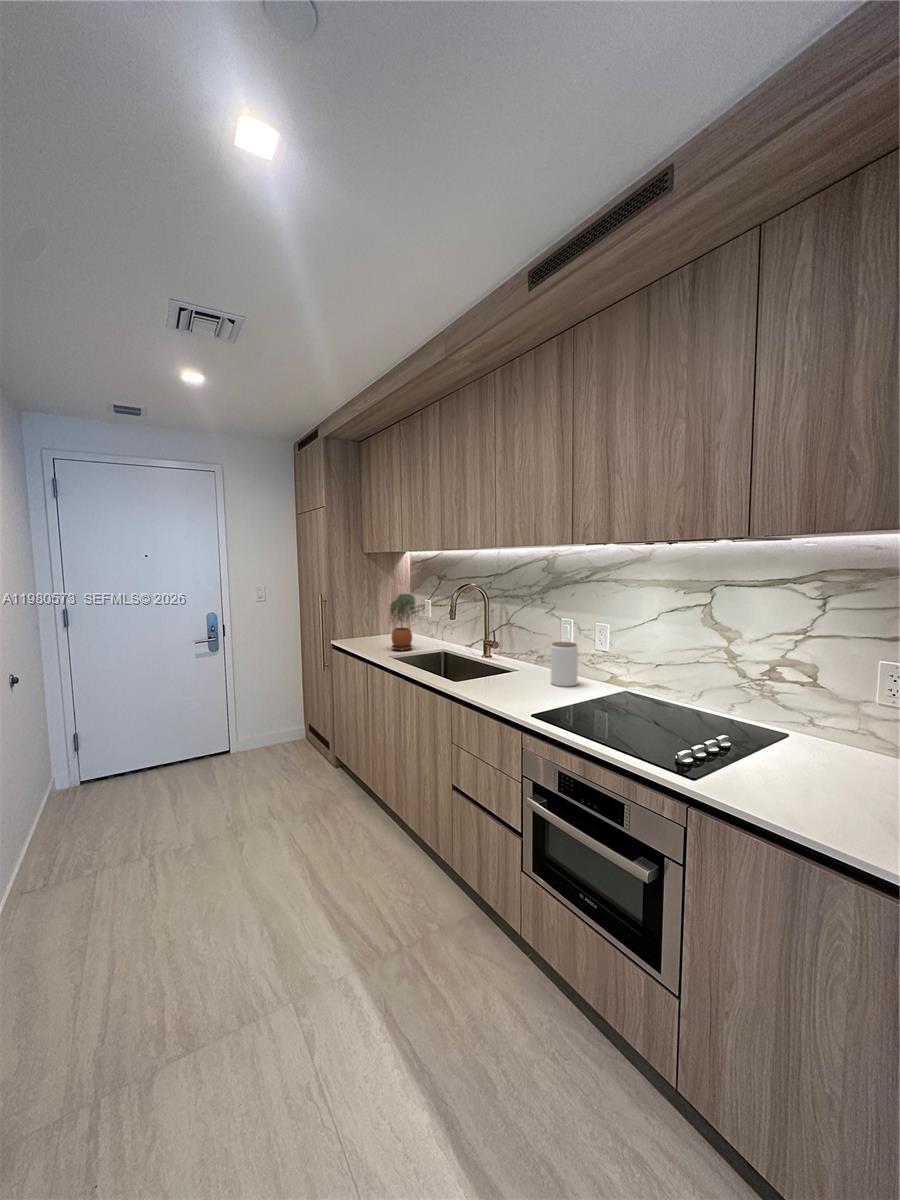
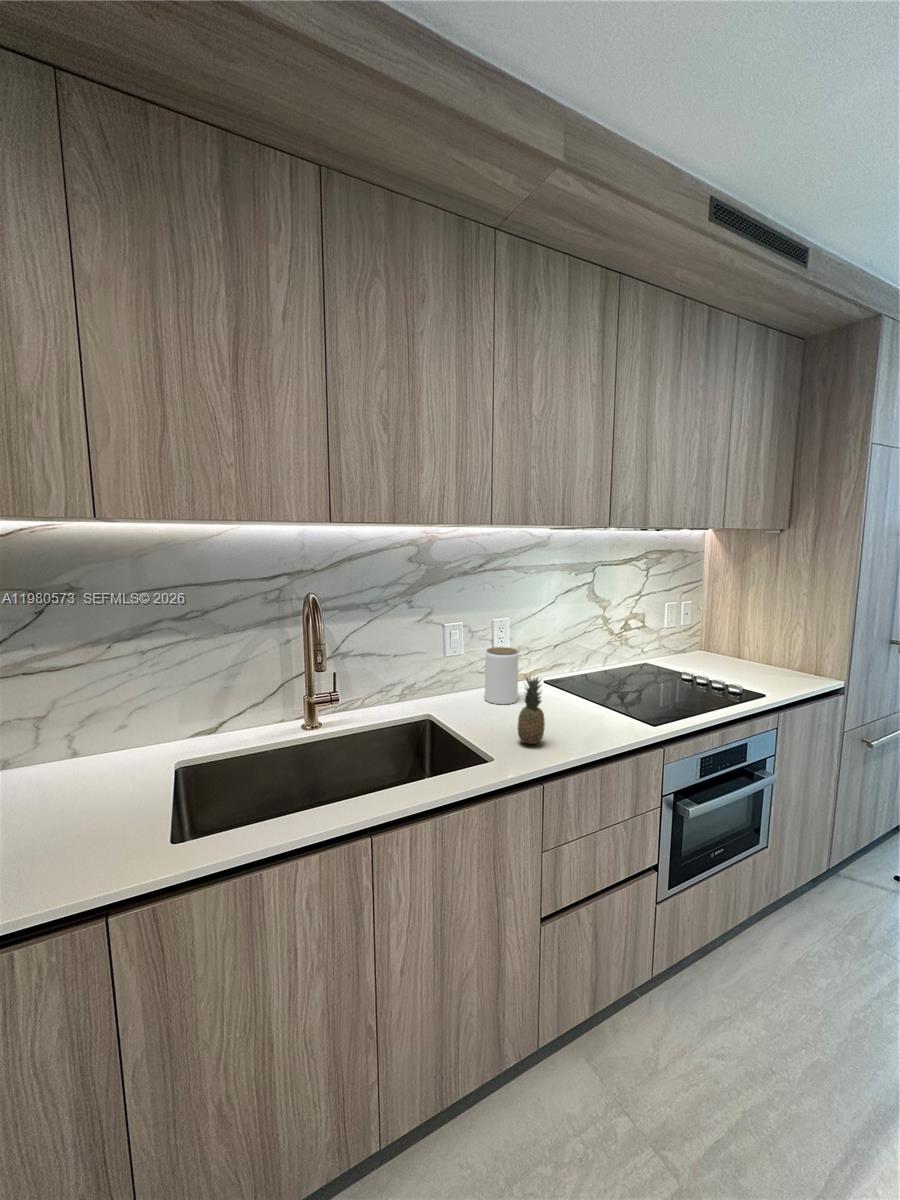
potted plant: present [390,594,415,650] -> none [35,644,128,819]
fruit: none [469,642,486,690] -> present [518,677,545,744]

